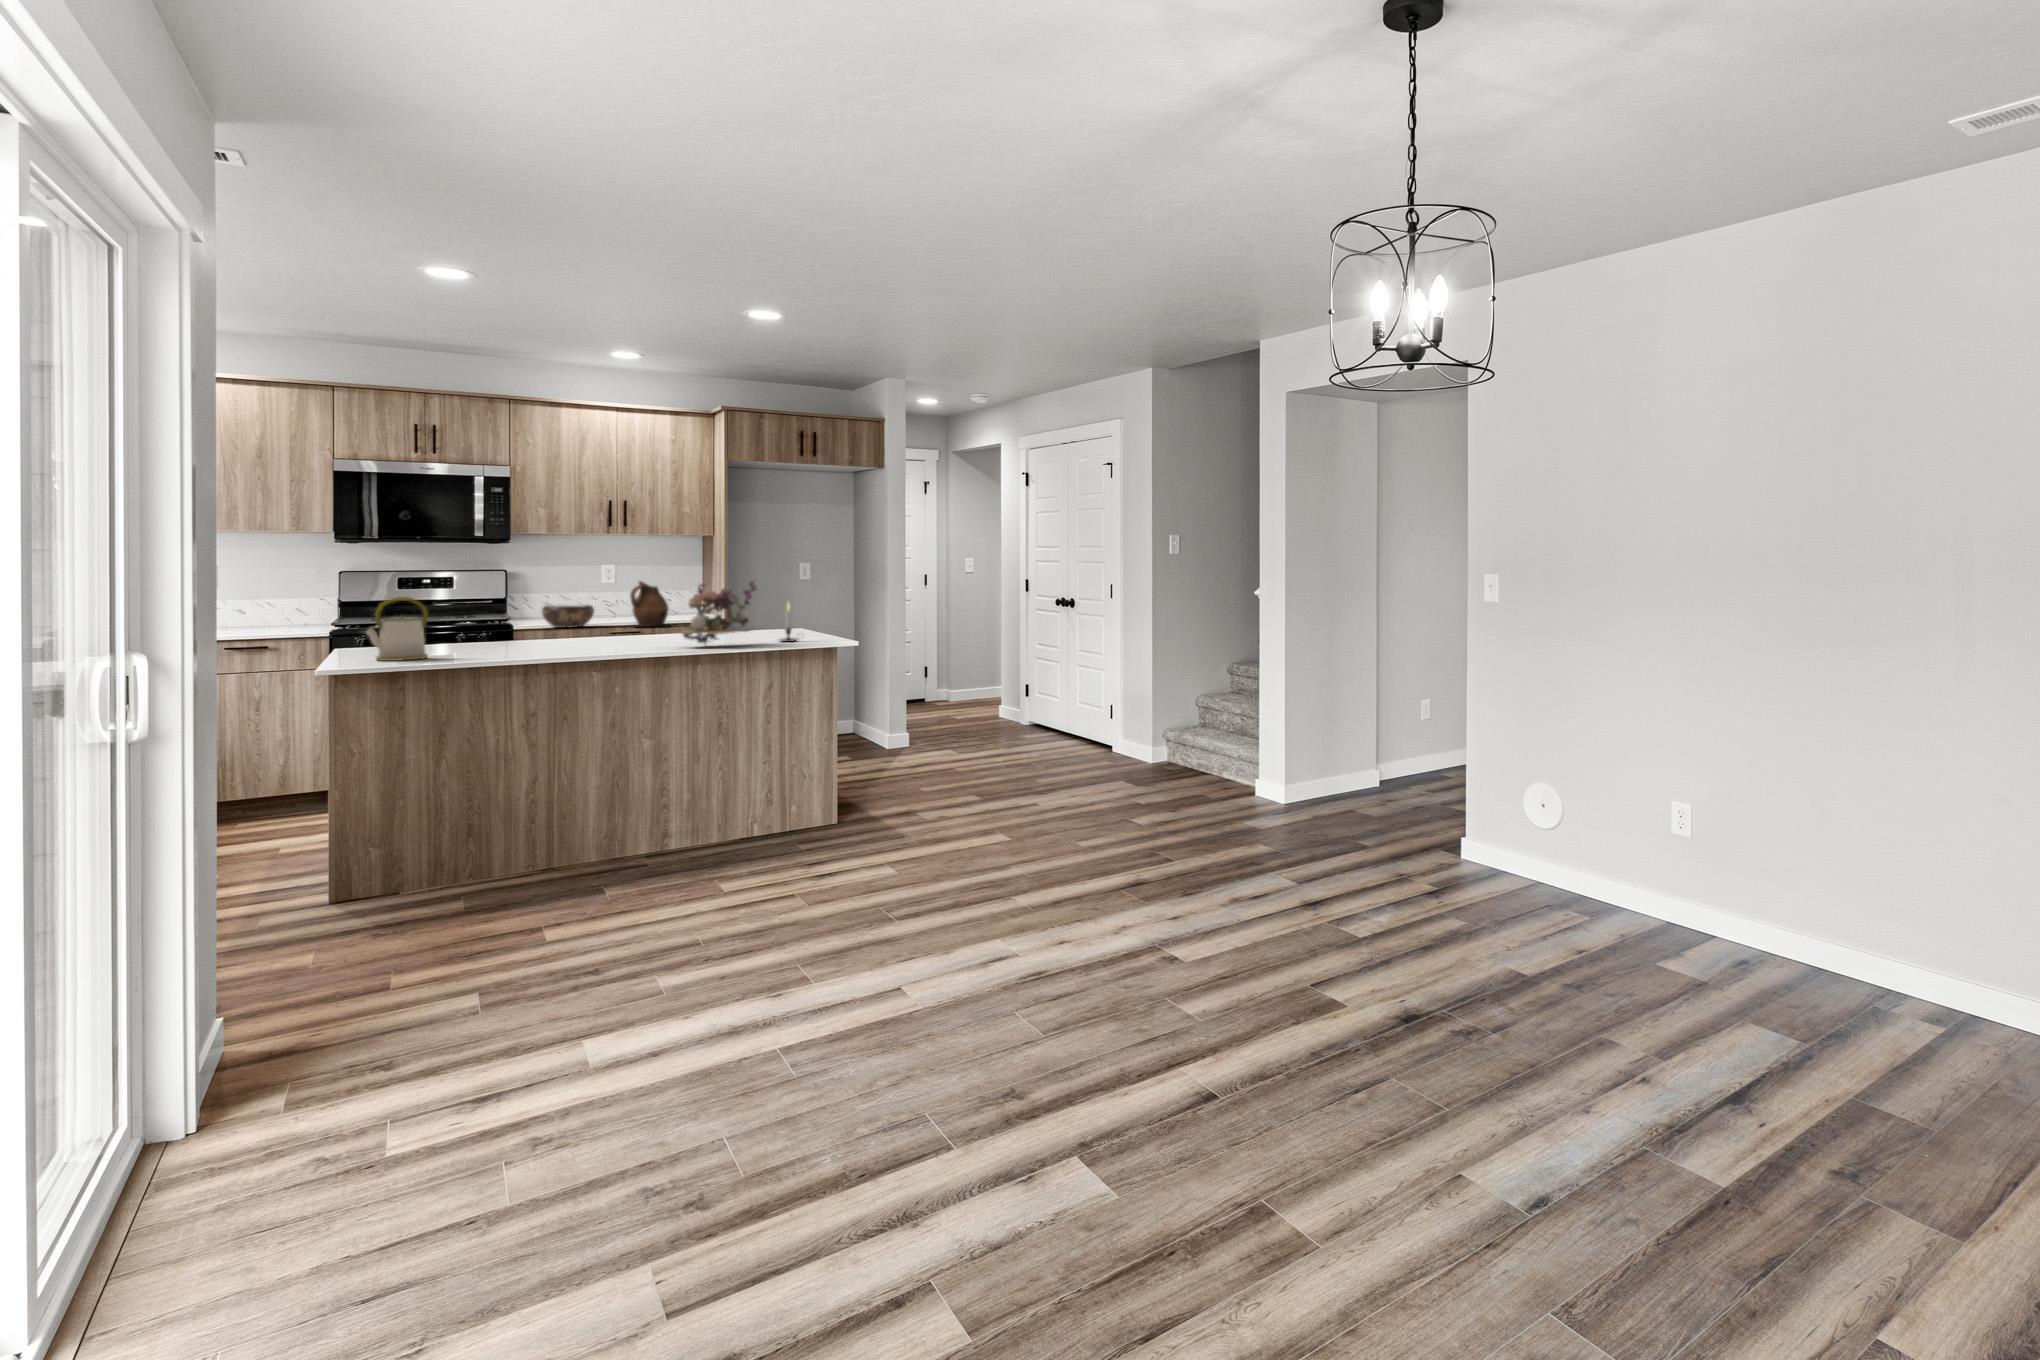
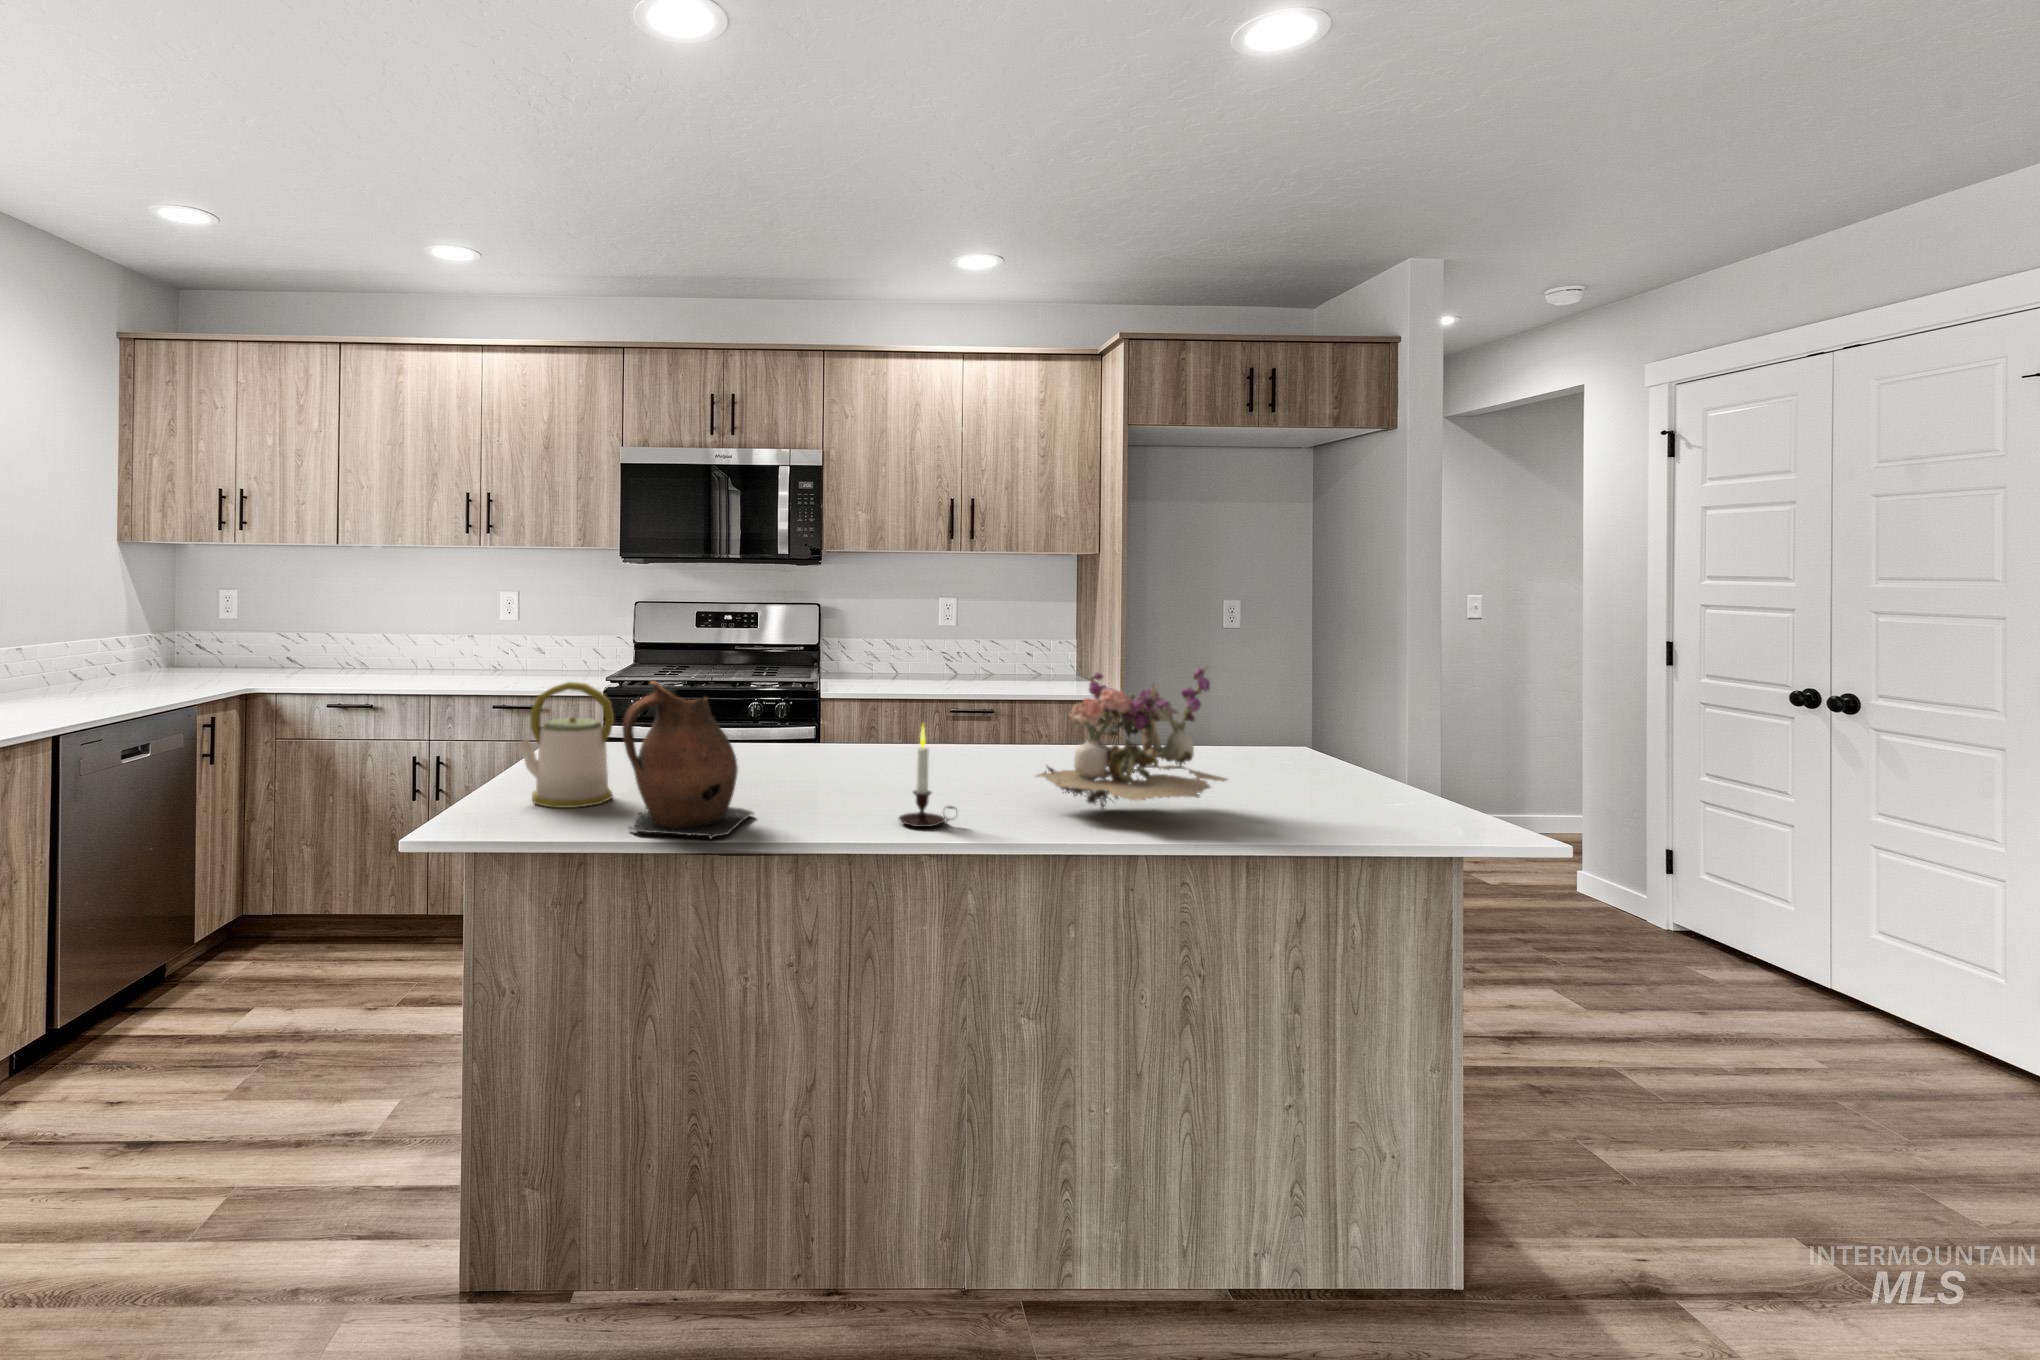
ceramic pitcher: present [630,581,669,627] -> present [623,681,753,839]
decorative bowl: present [542,605,594,628] -> none [865,652,932,689]
candle: present [781,606,797,642] -> present [899,726,957,827]

